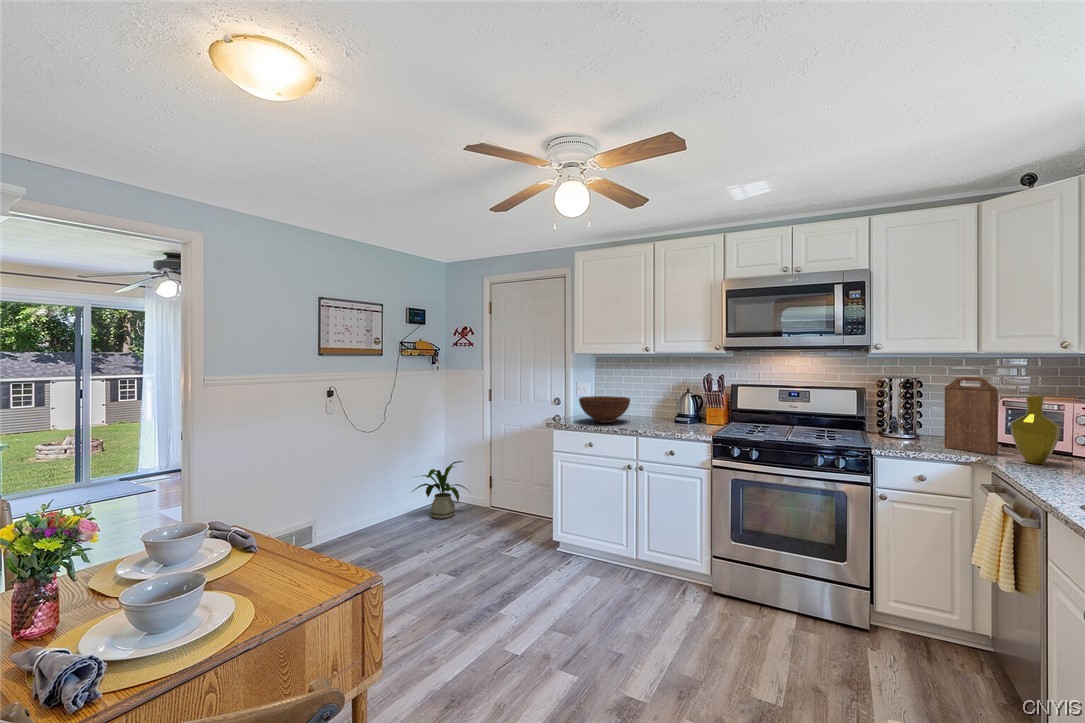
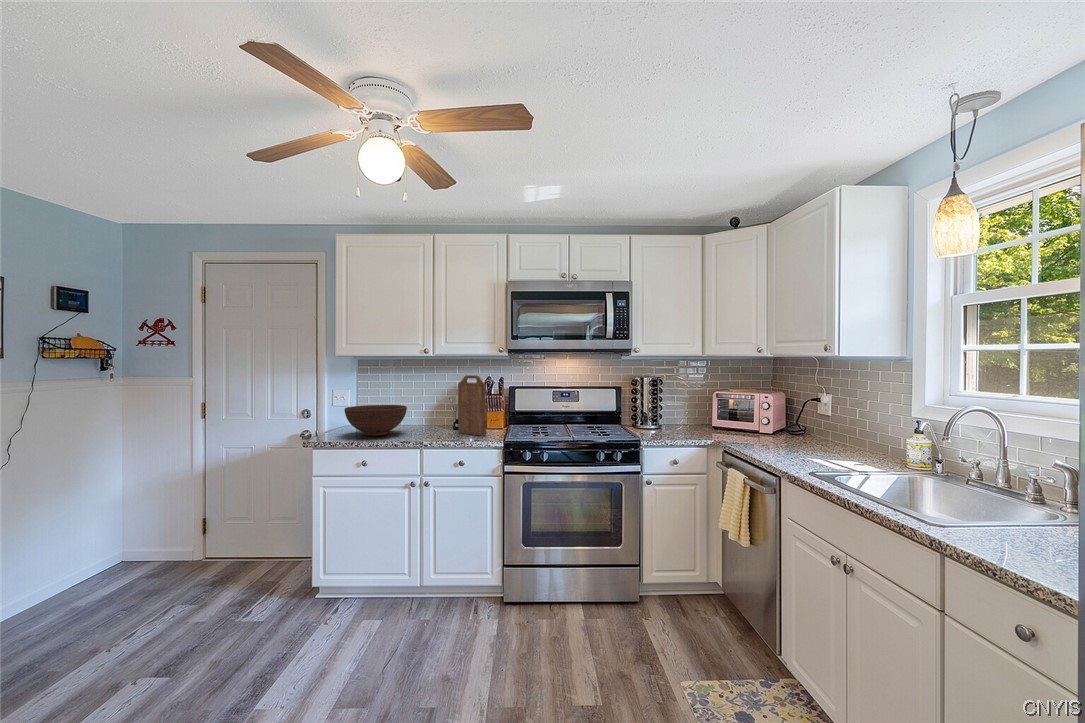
cutting board: present [944,377,998,455] -> present [458,375,486,436]
vase: present [1010,396,1061,464] -> none [732,390,762,442]
house plant: present [412,461,468,519] -> none [61,505,173,594]

